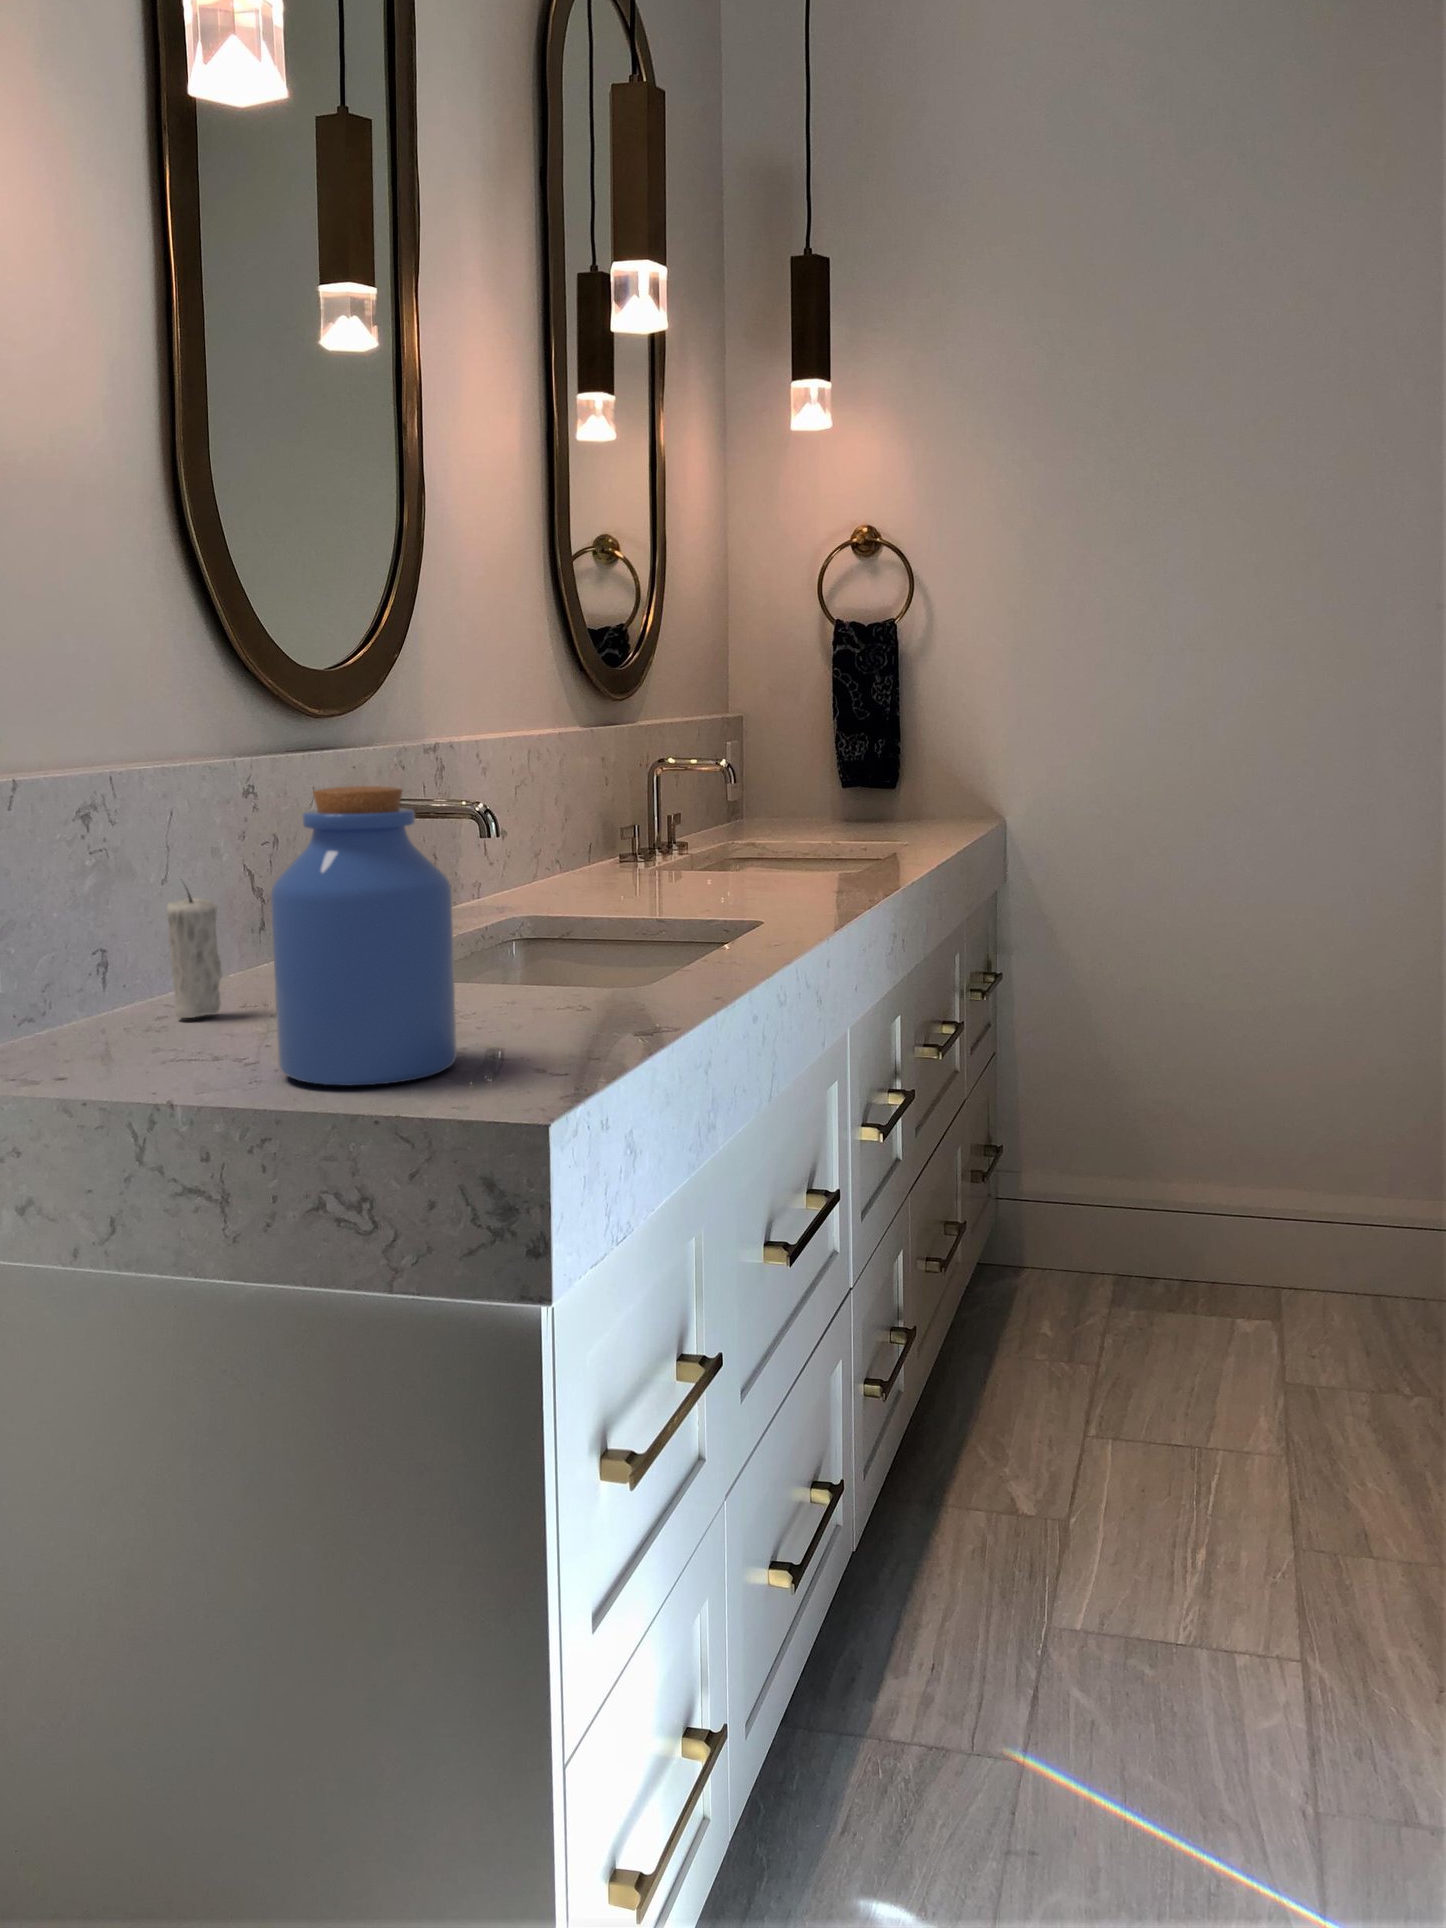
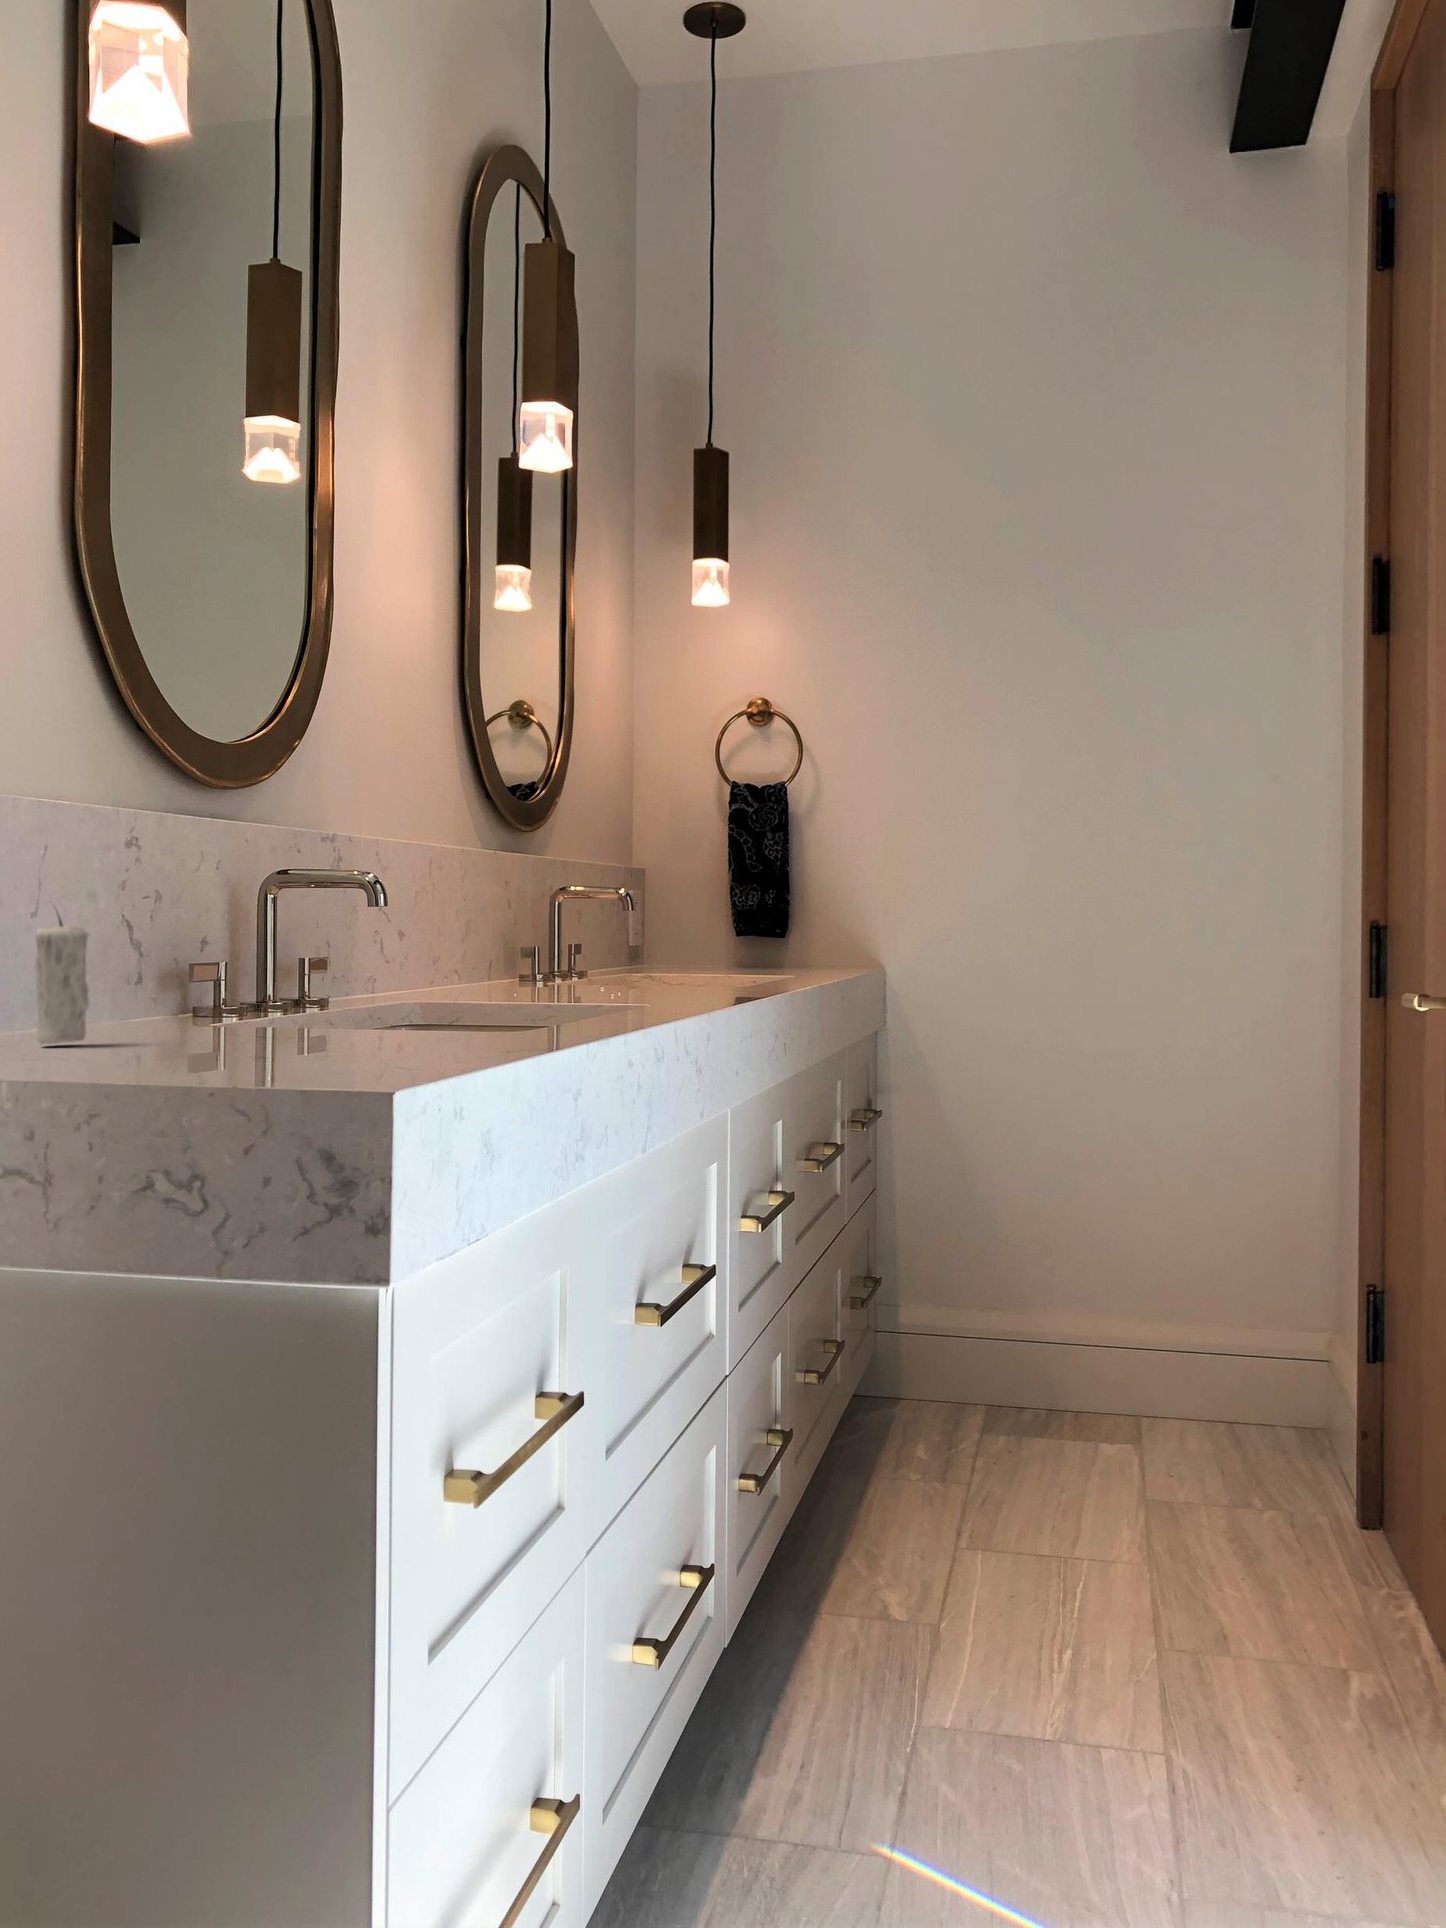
jar: present [271,786,457,1086] -> none [127,777,316,1072]

